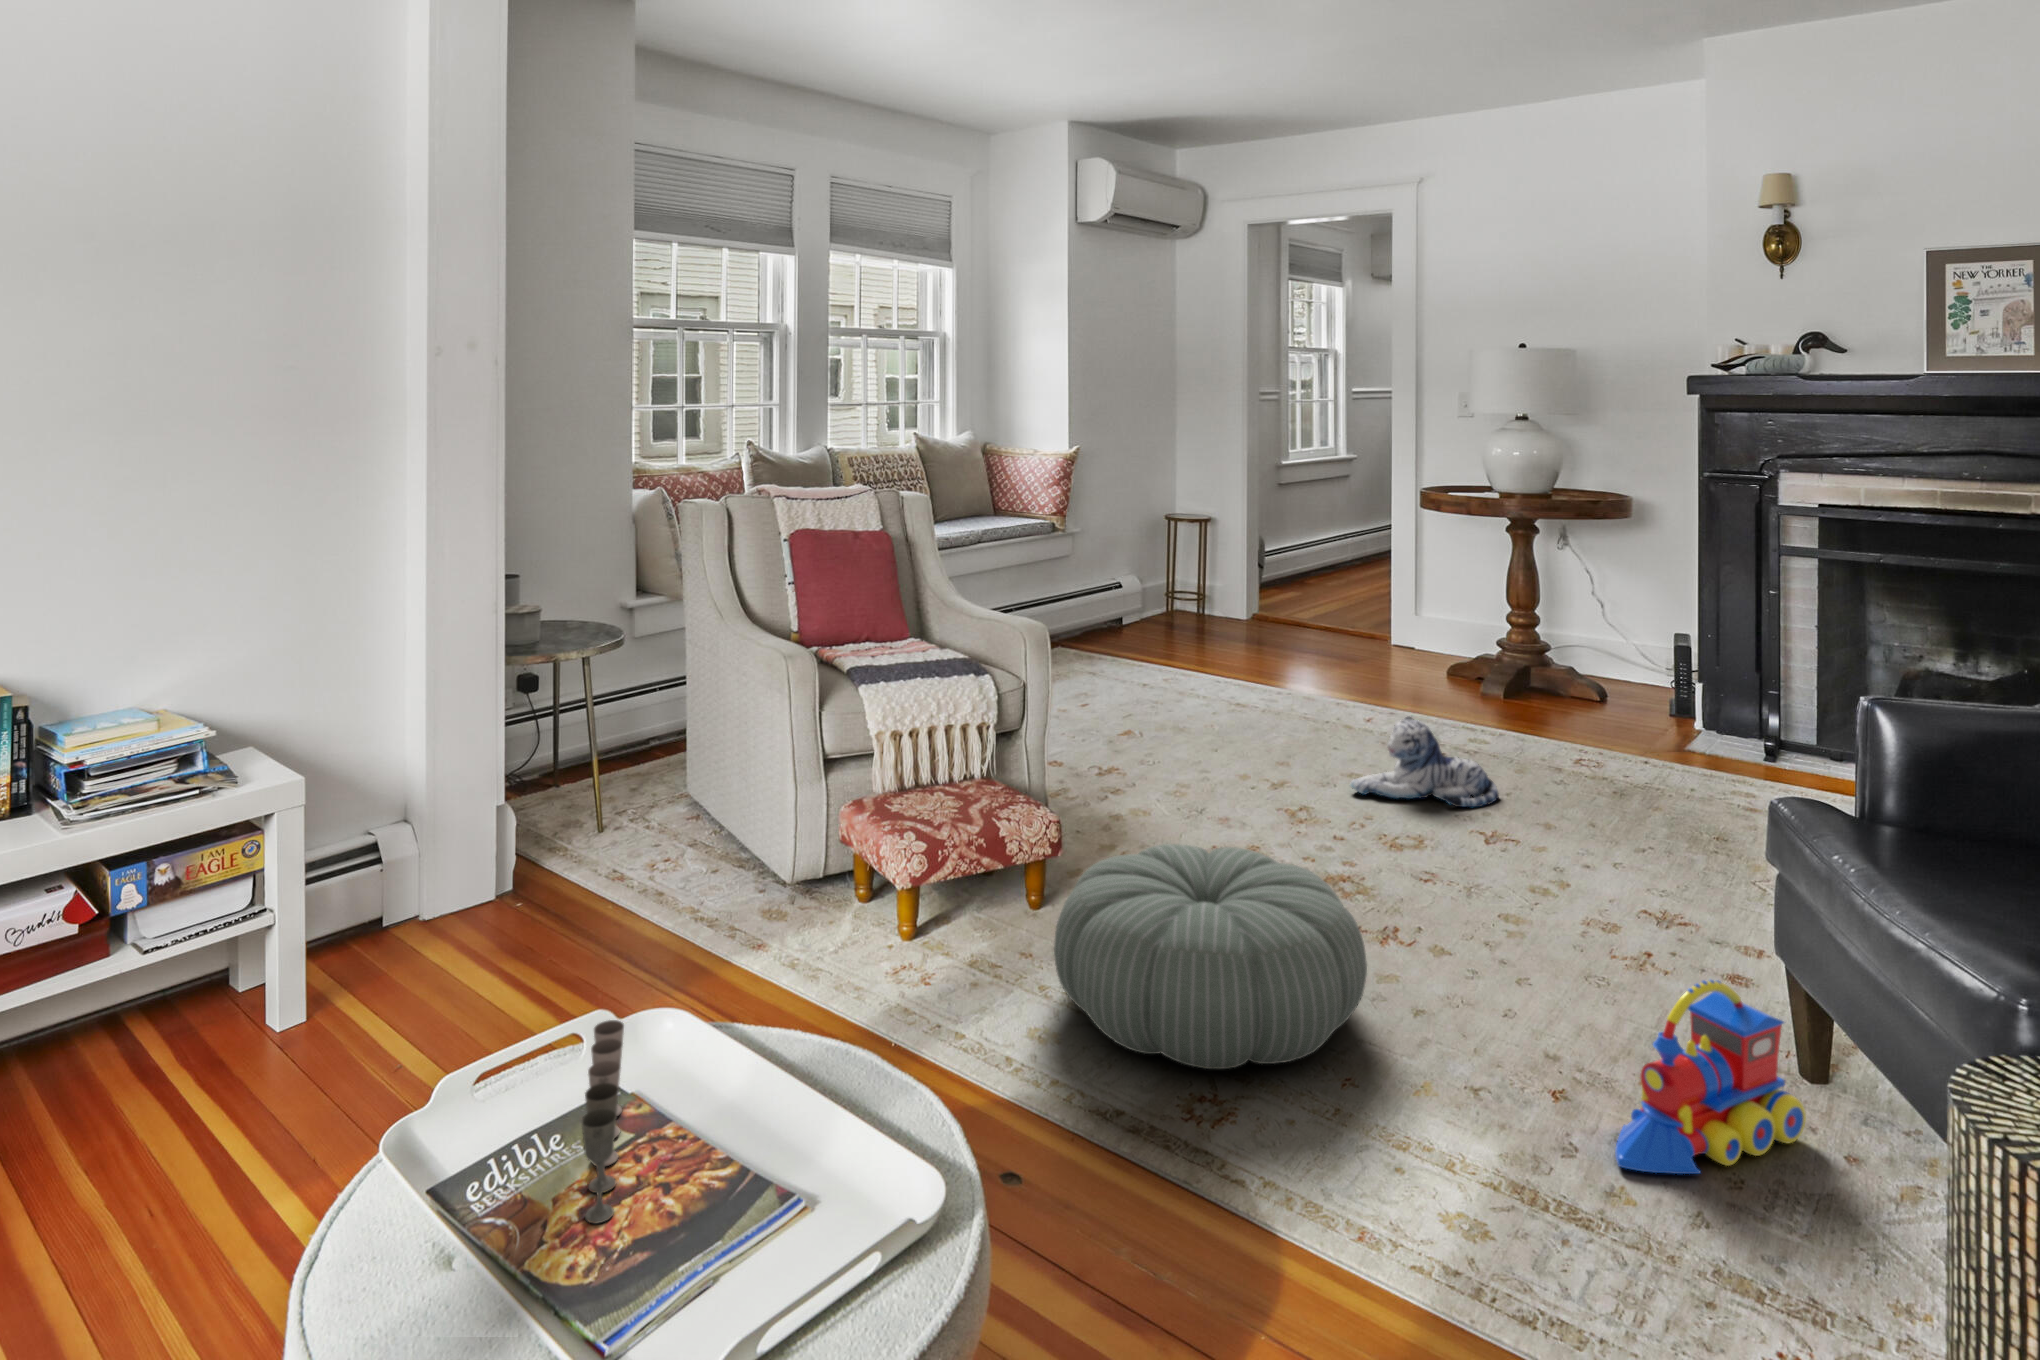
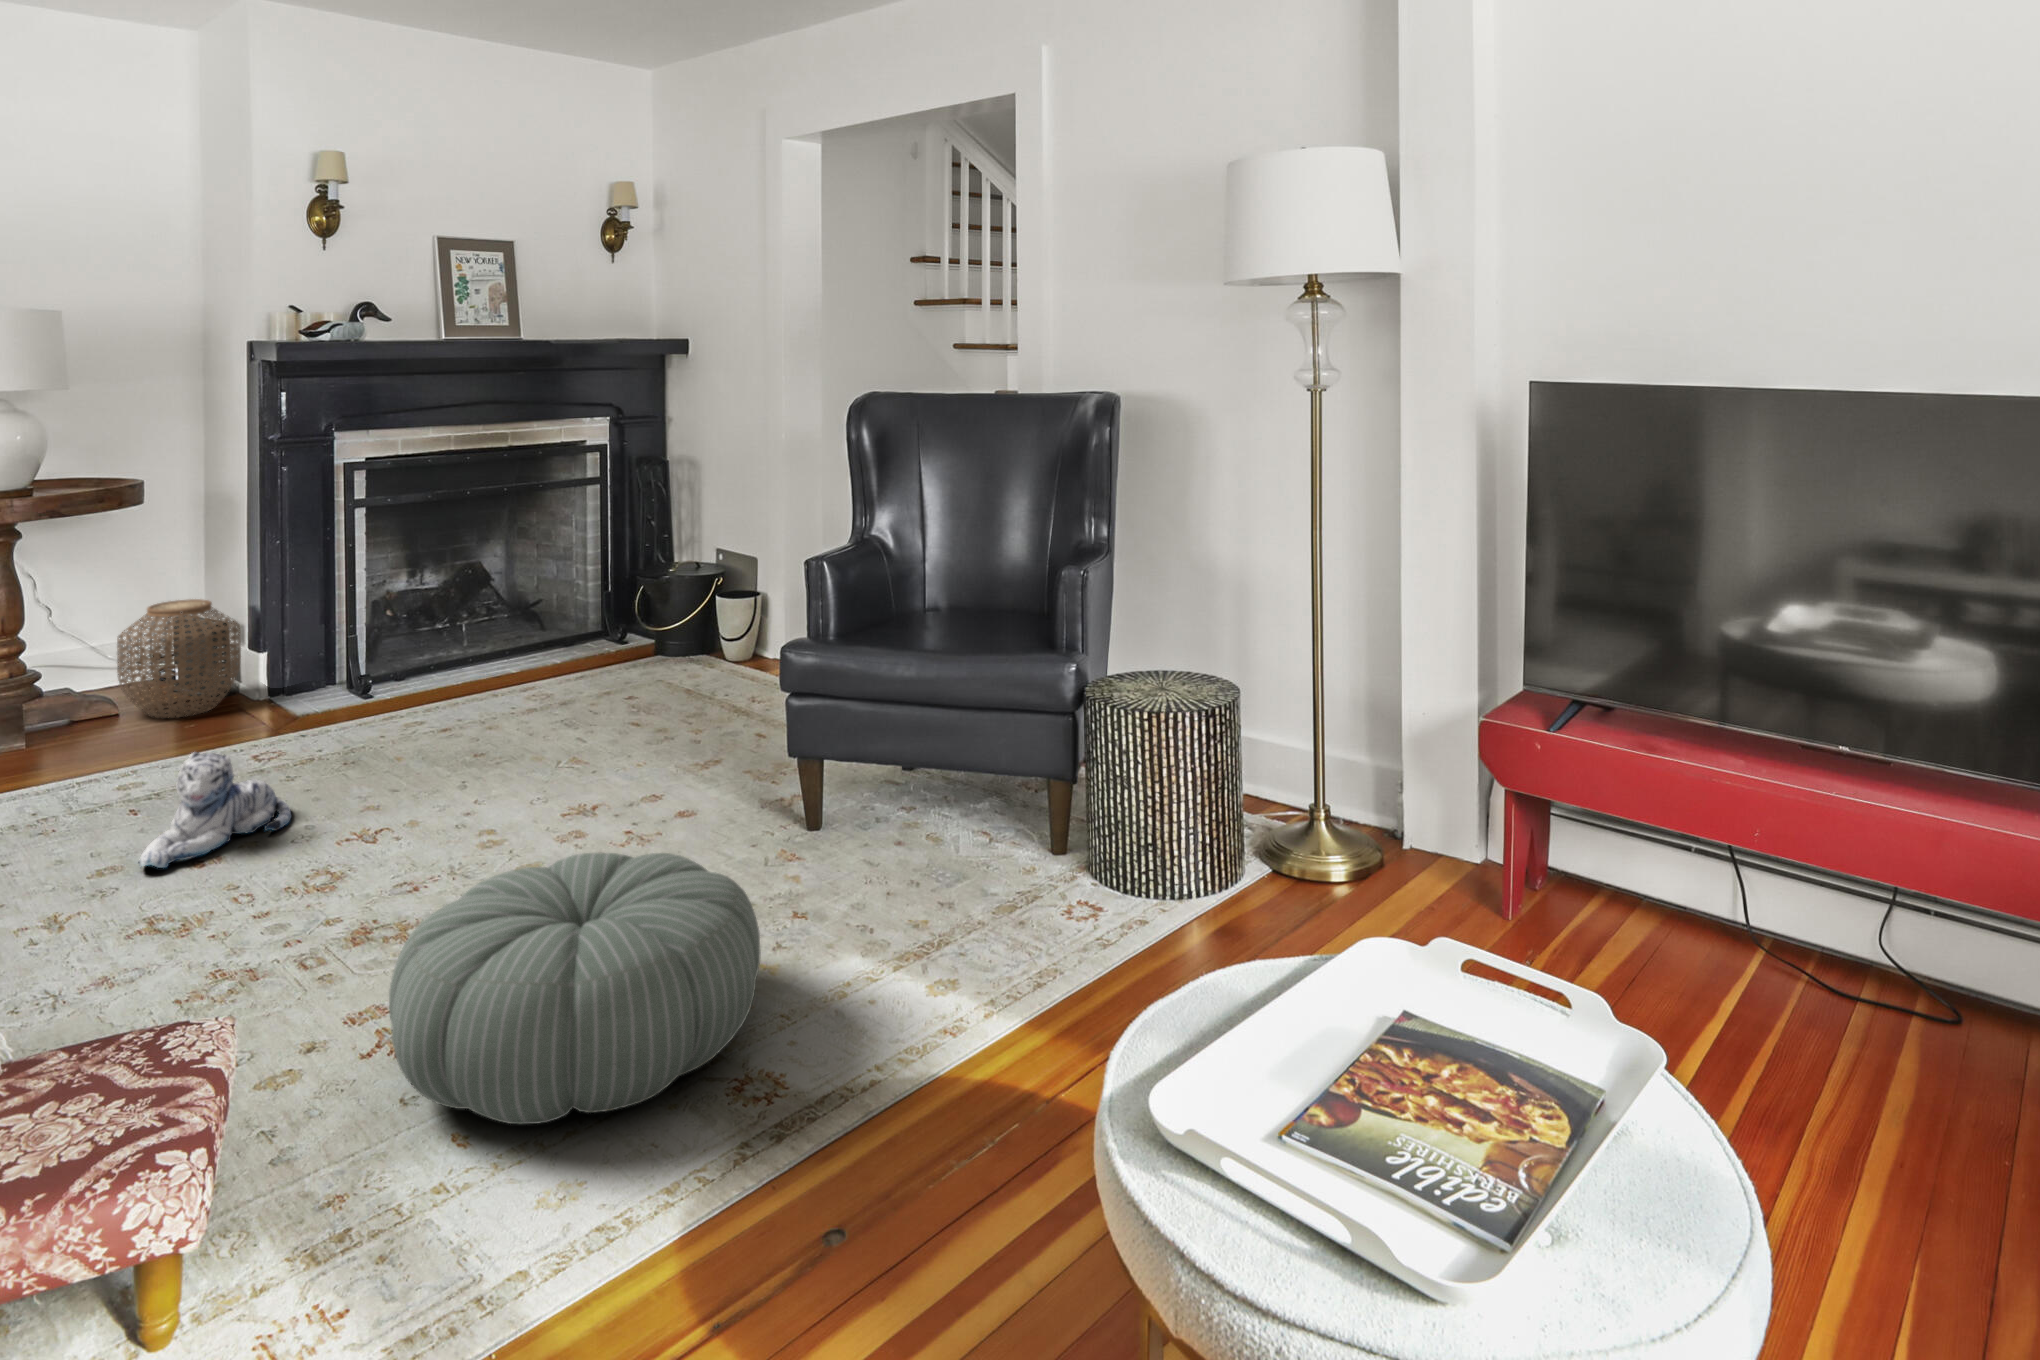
woven basket: none [1582,610,1687,719] -> present [117,599,241,718]
toy train: present [1615,980,1806,1174] -> none [857,757,949,905]
wine glass: present [582,1020,624,1223] -> none [1283,1008,1494,1142]

